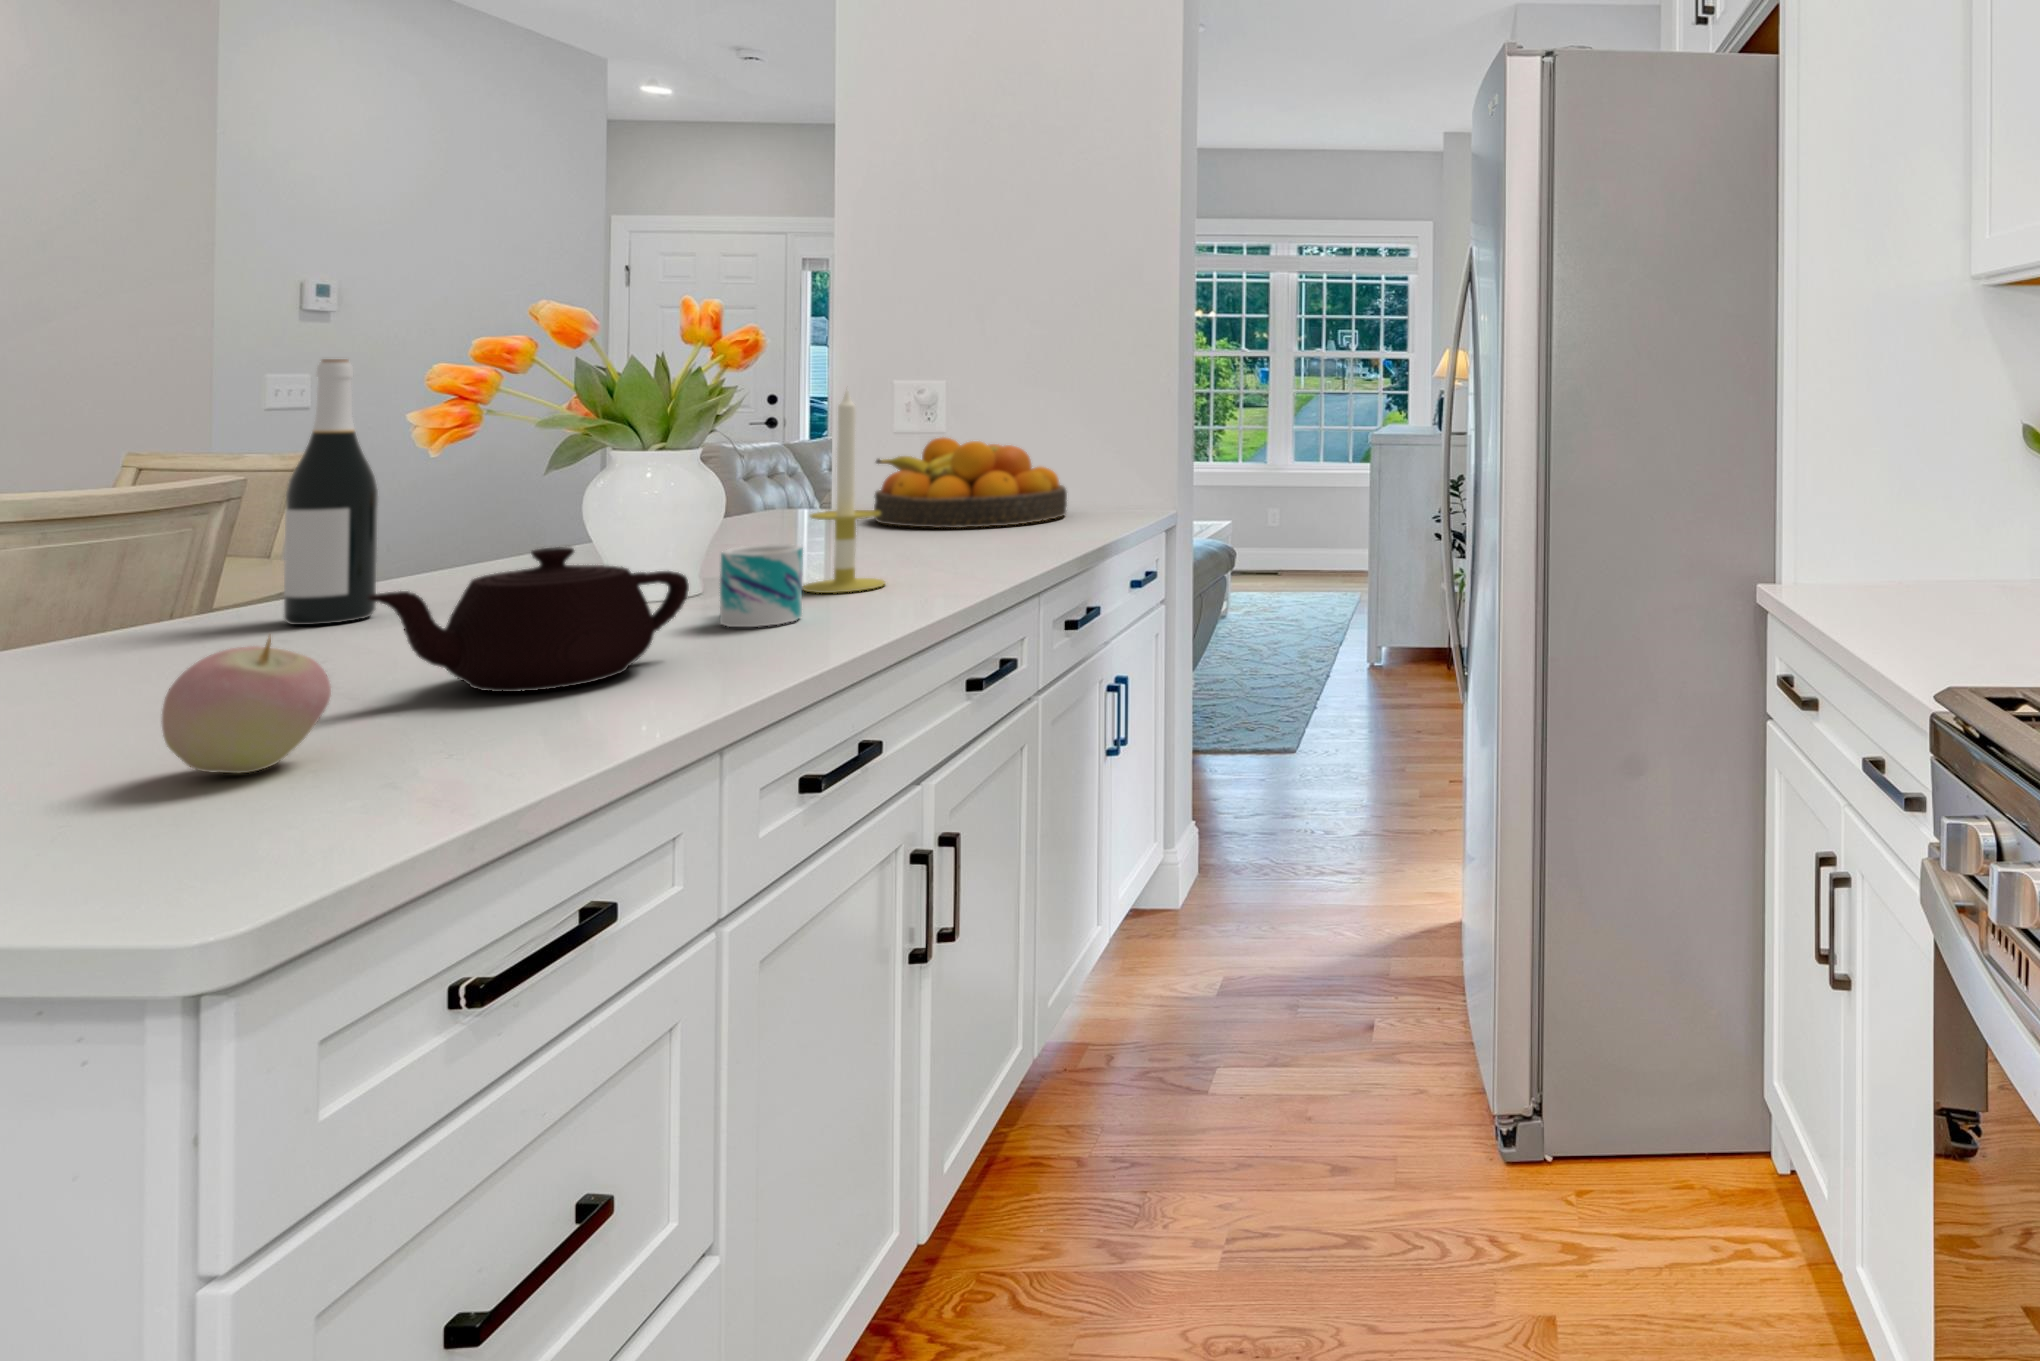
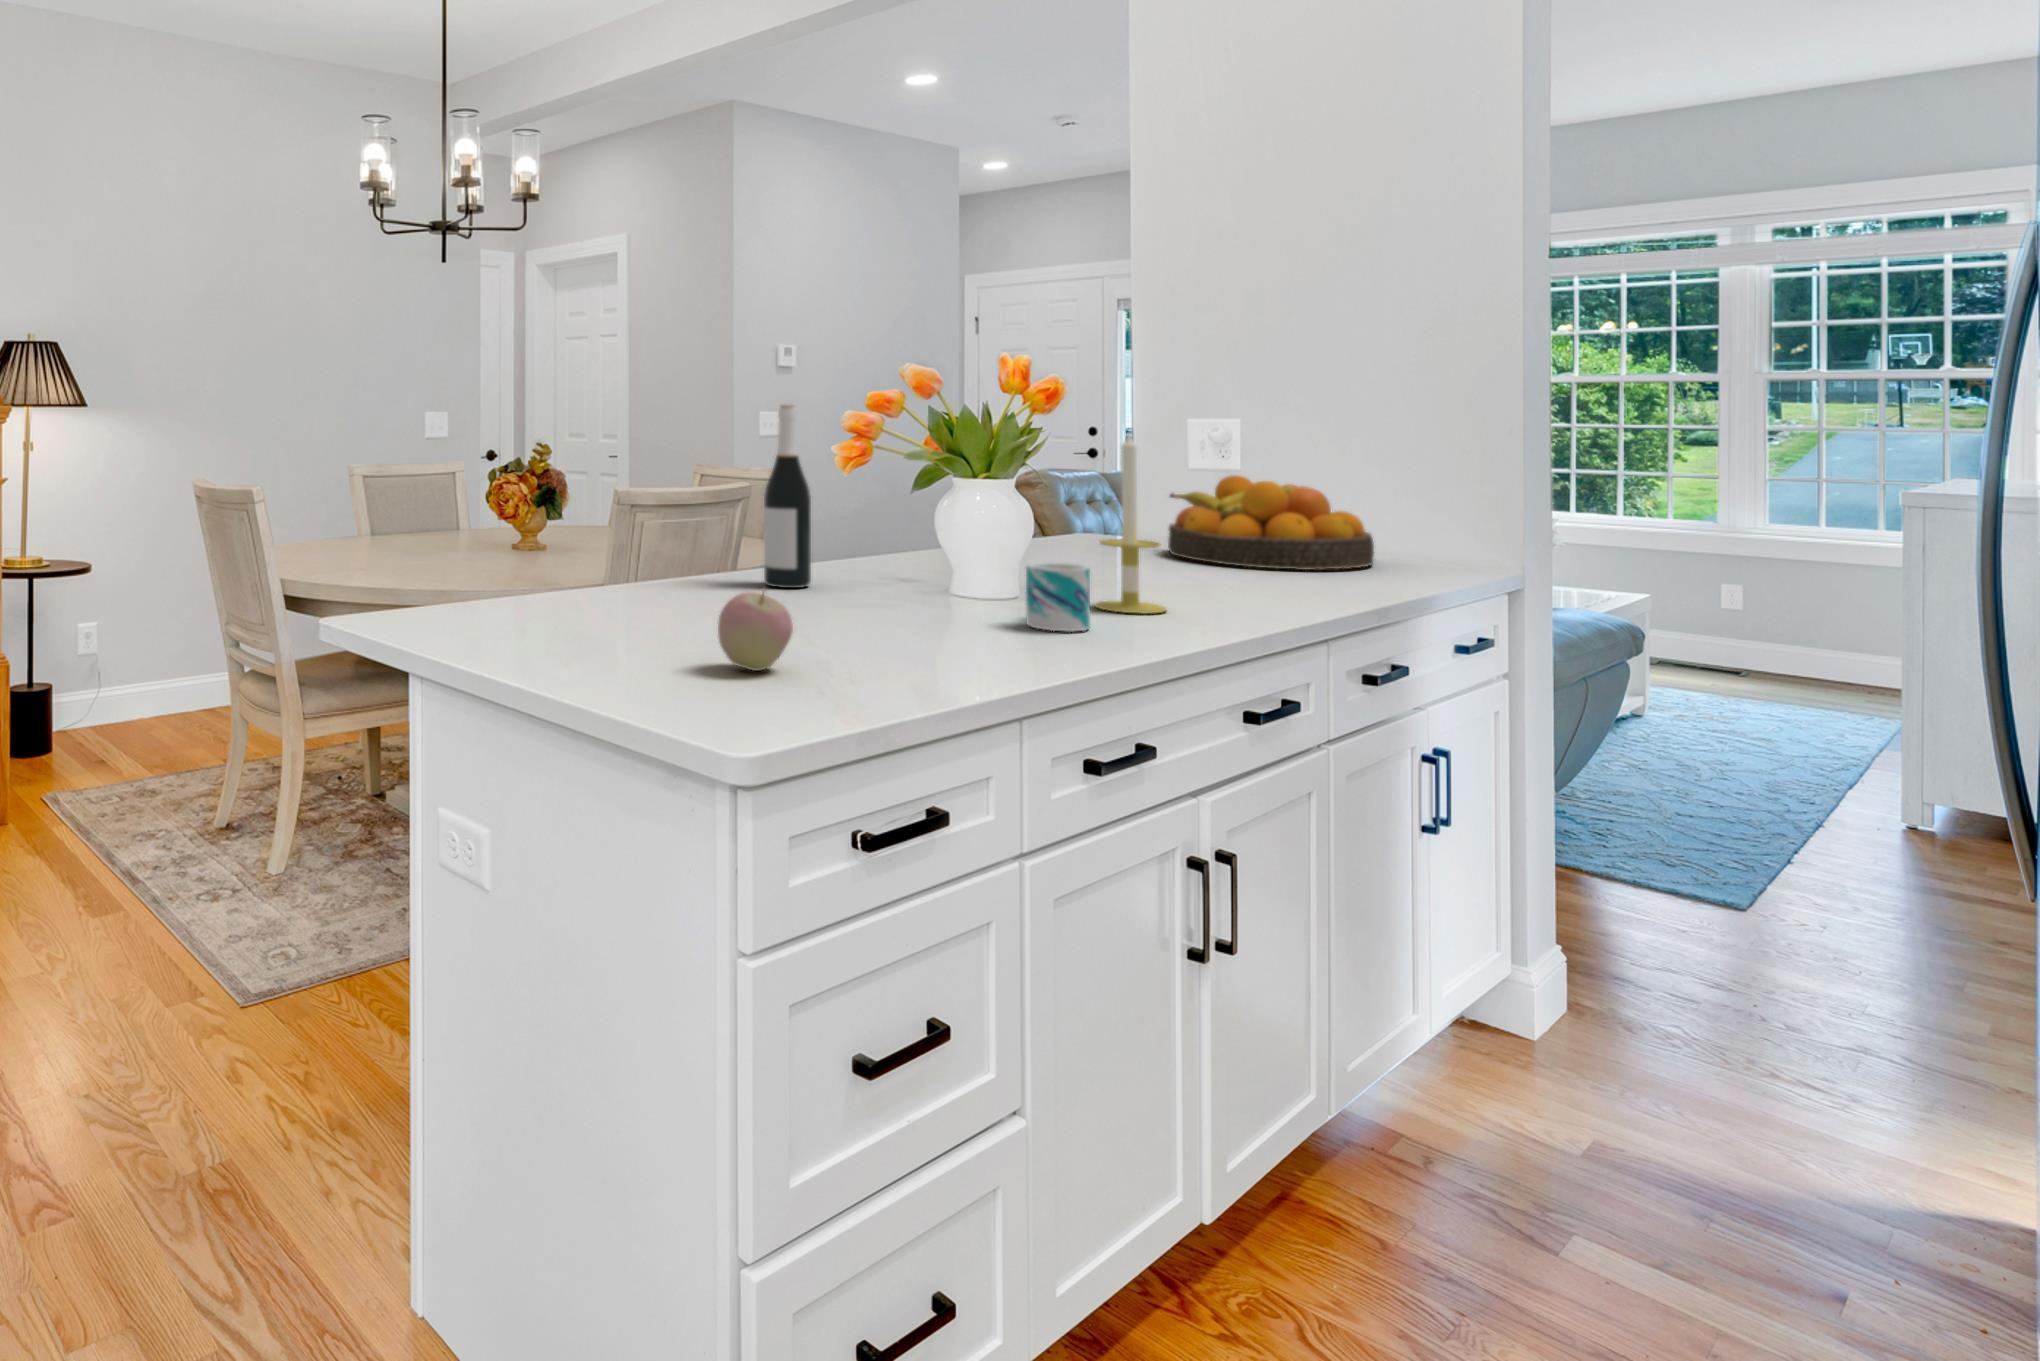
teapot: present [368,547,689,692] -> none [809,548,1001,652]

